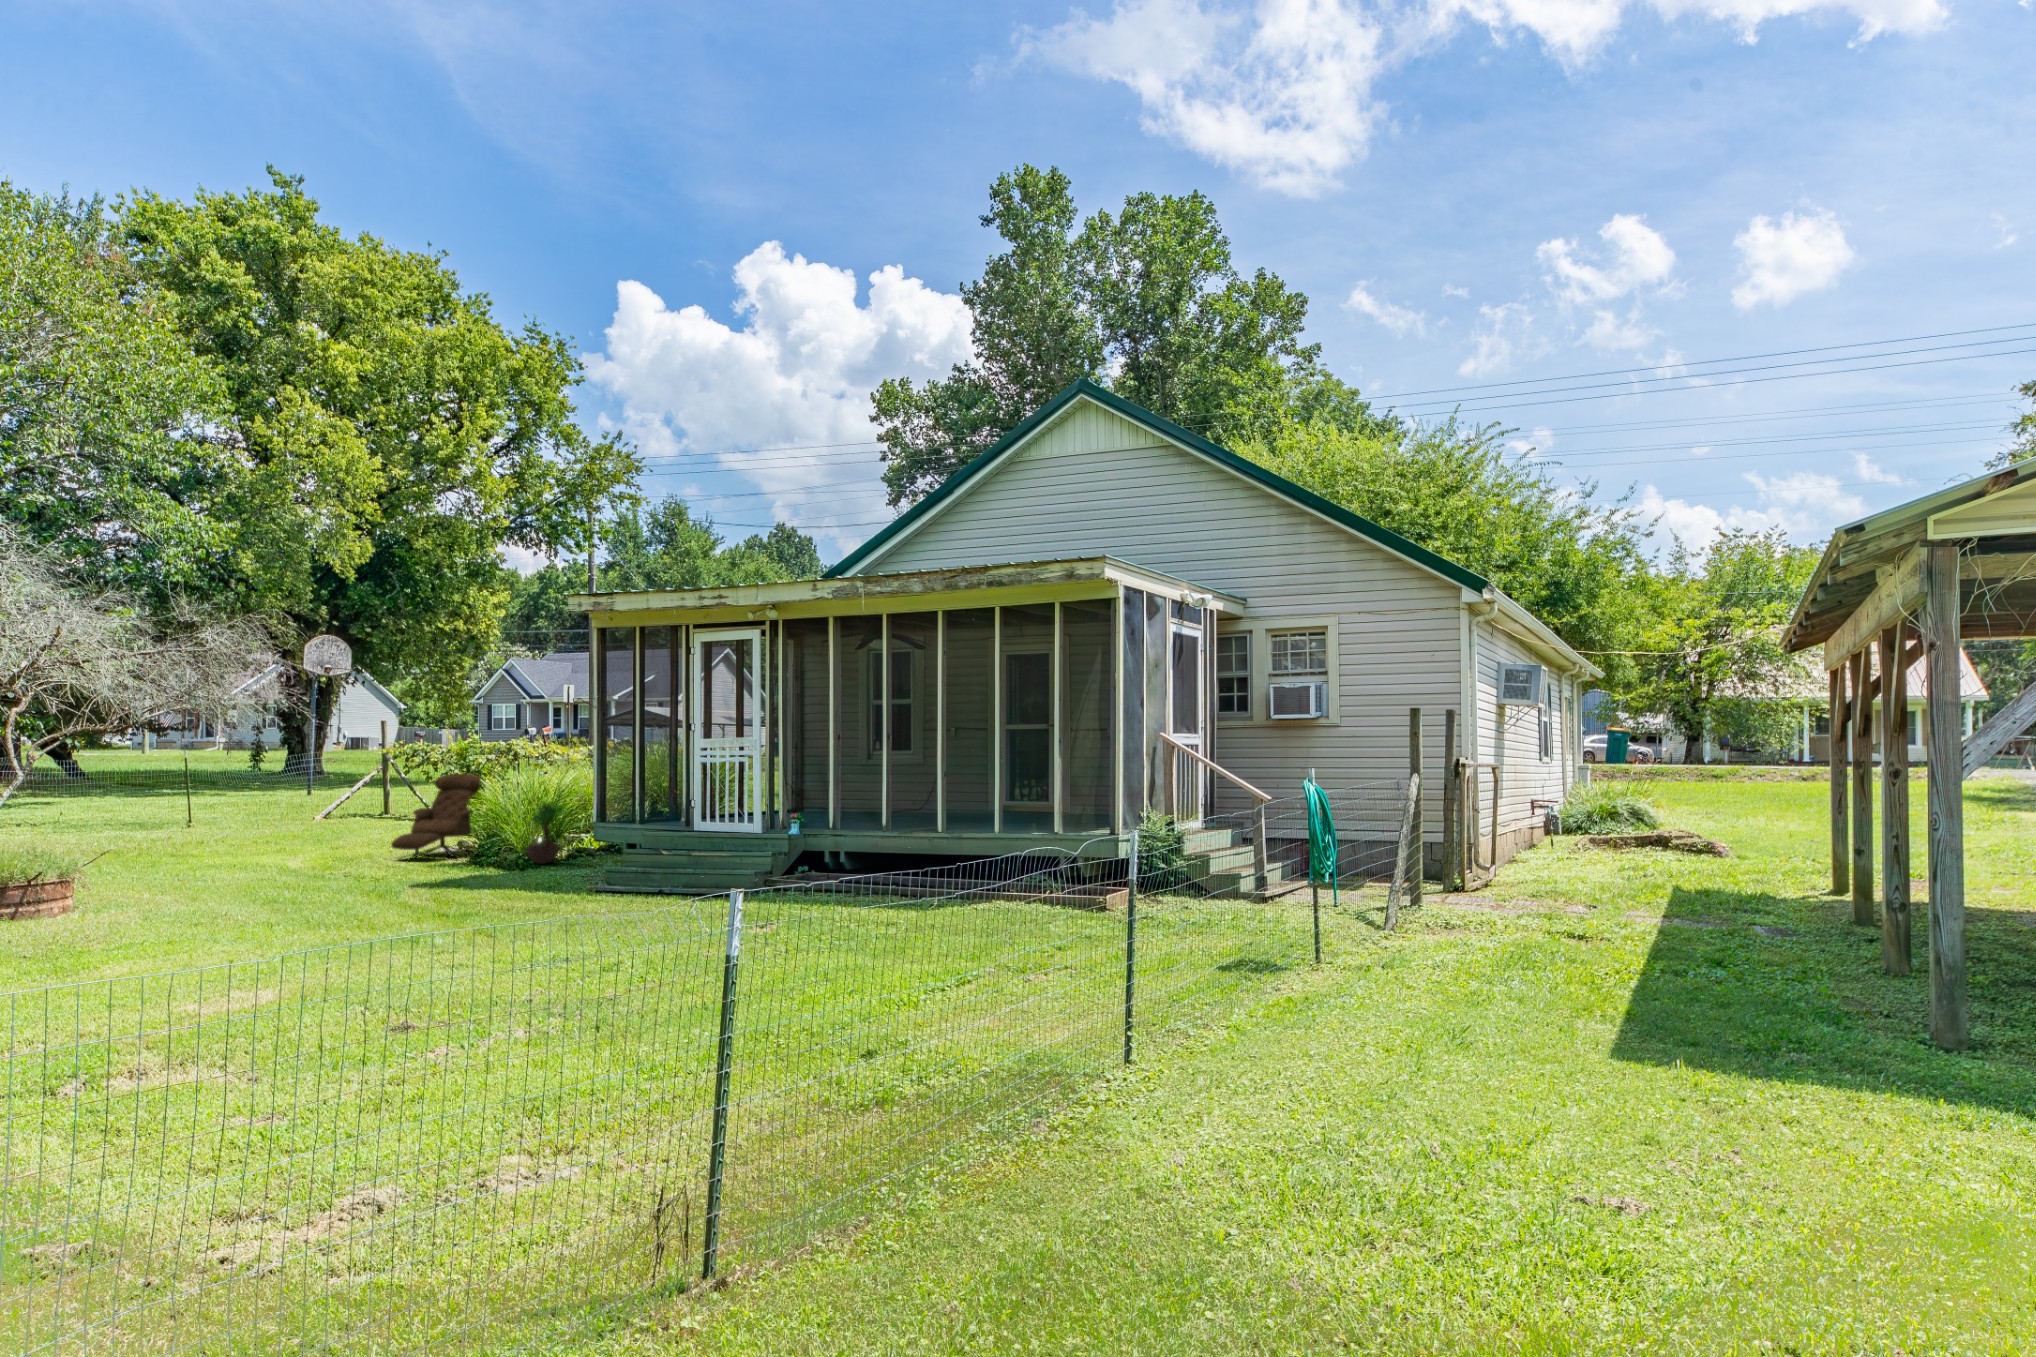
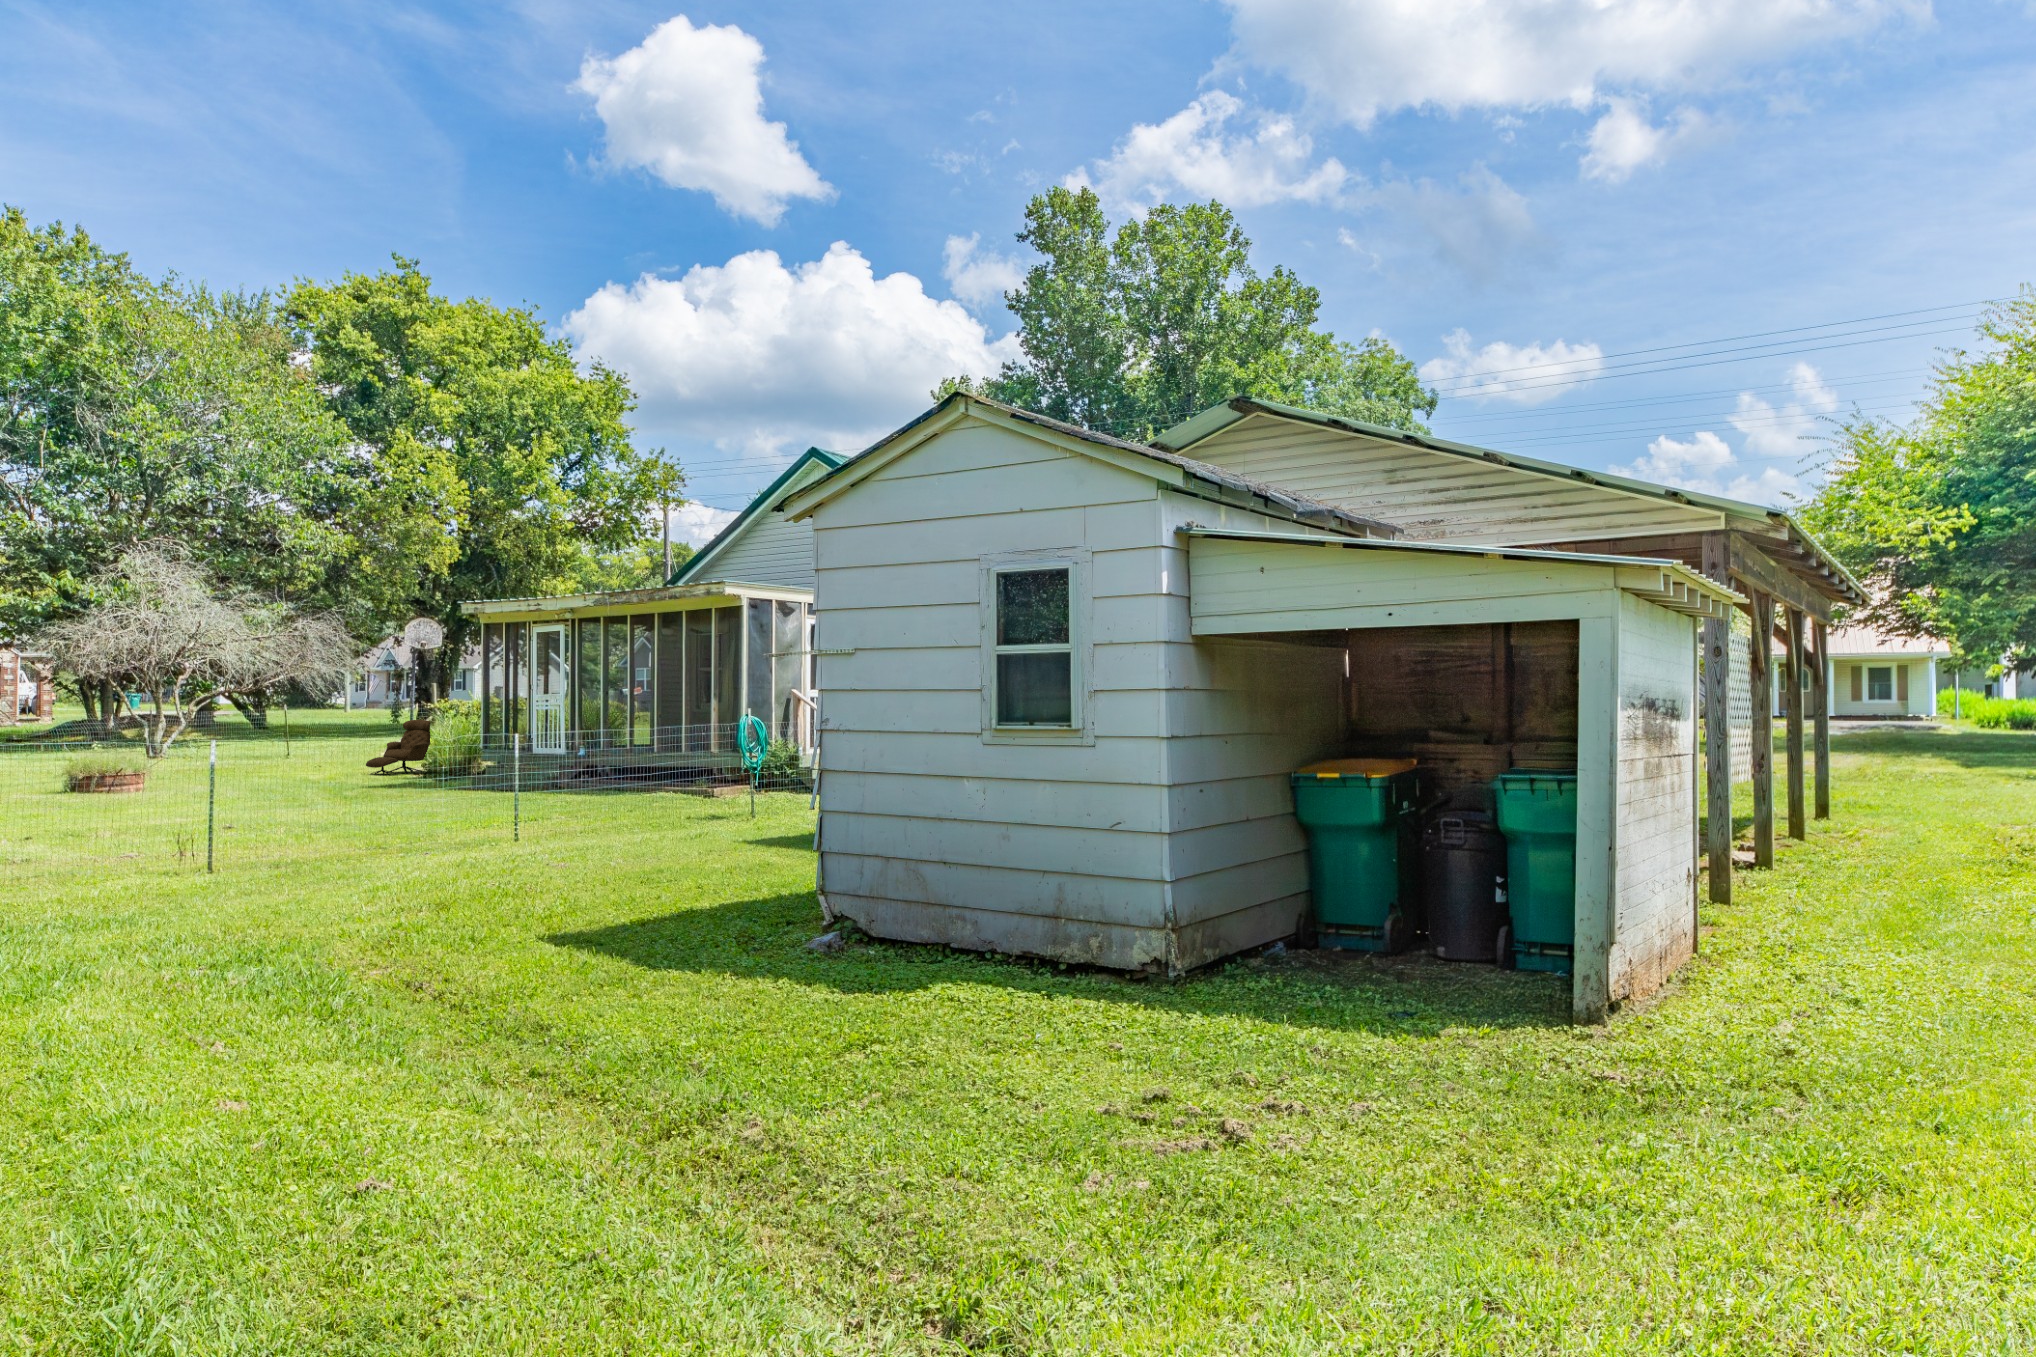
potted tree: present [527,800,563,864] -> none [440,734,468,778]

